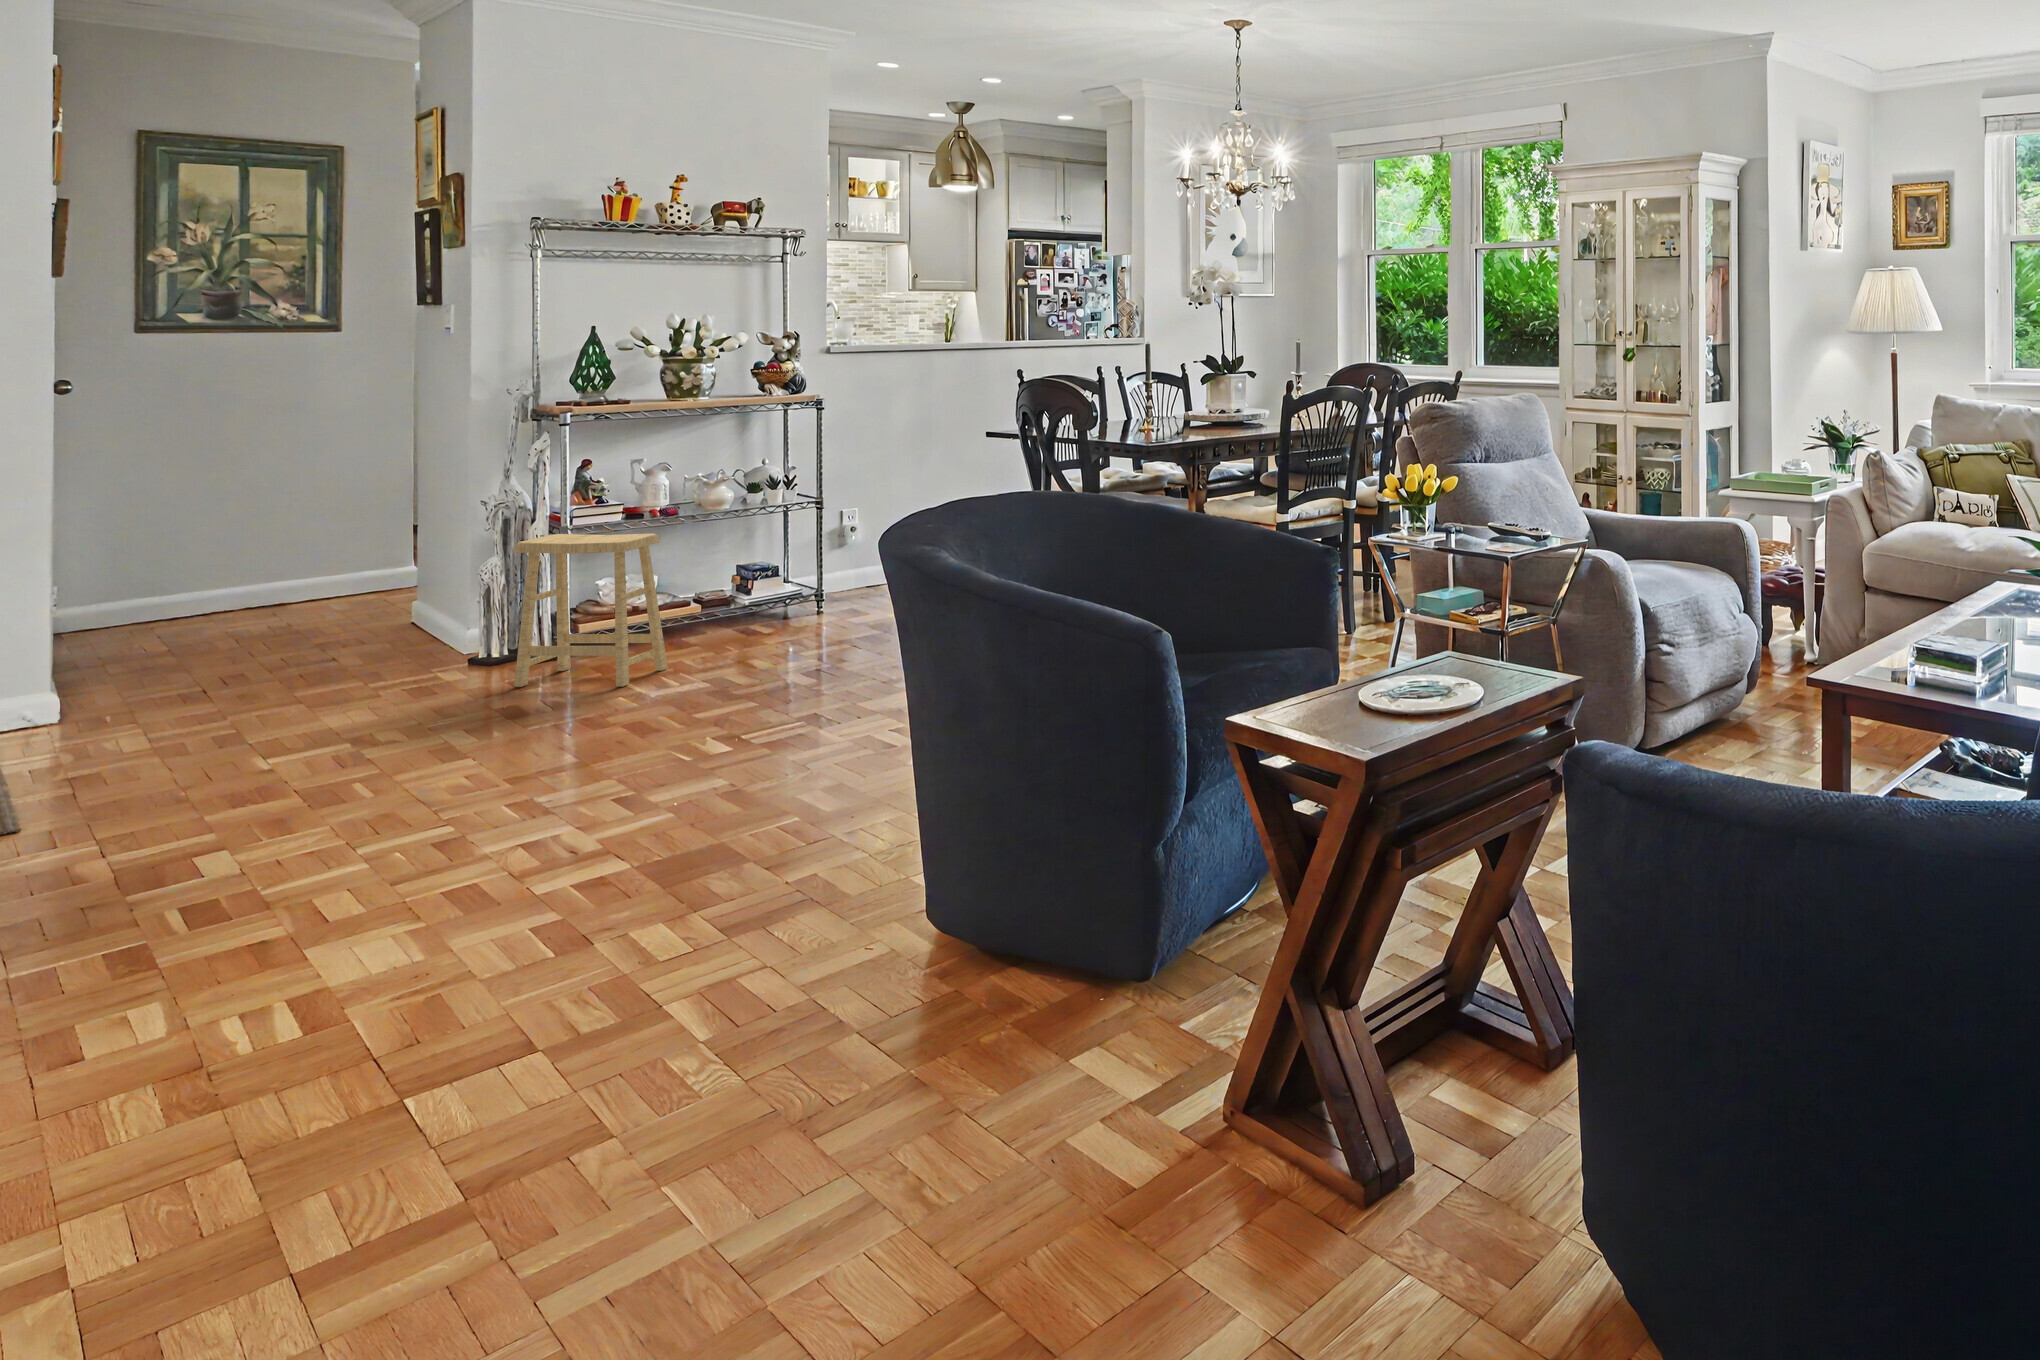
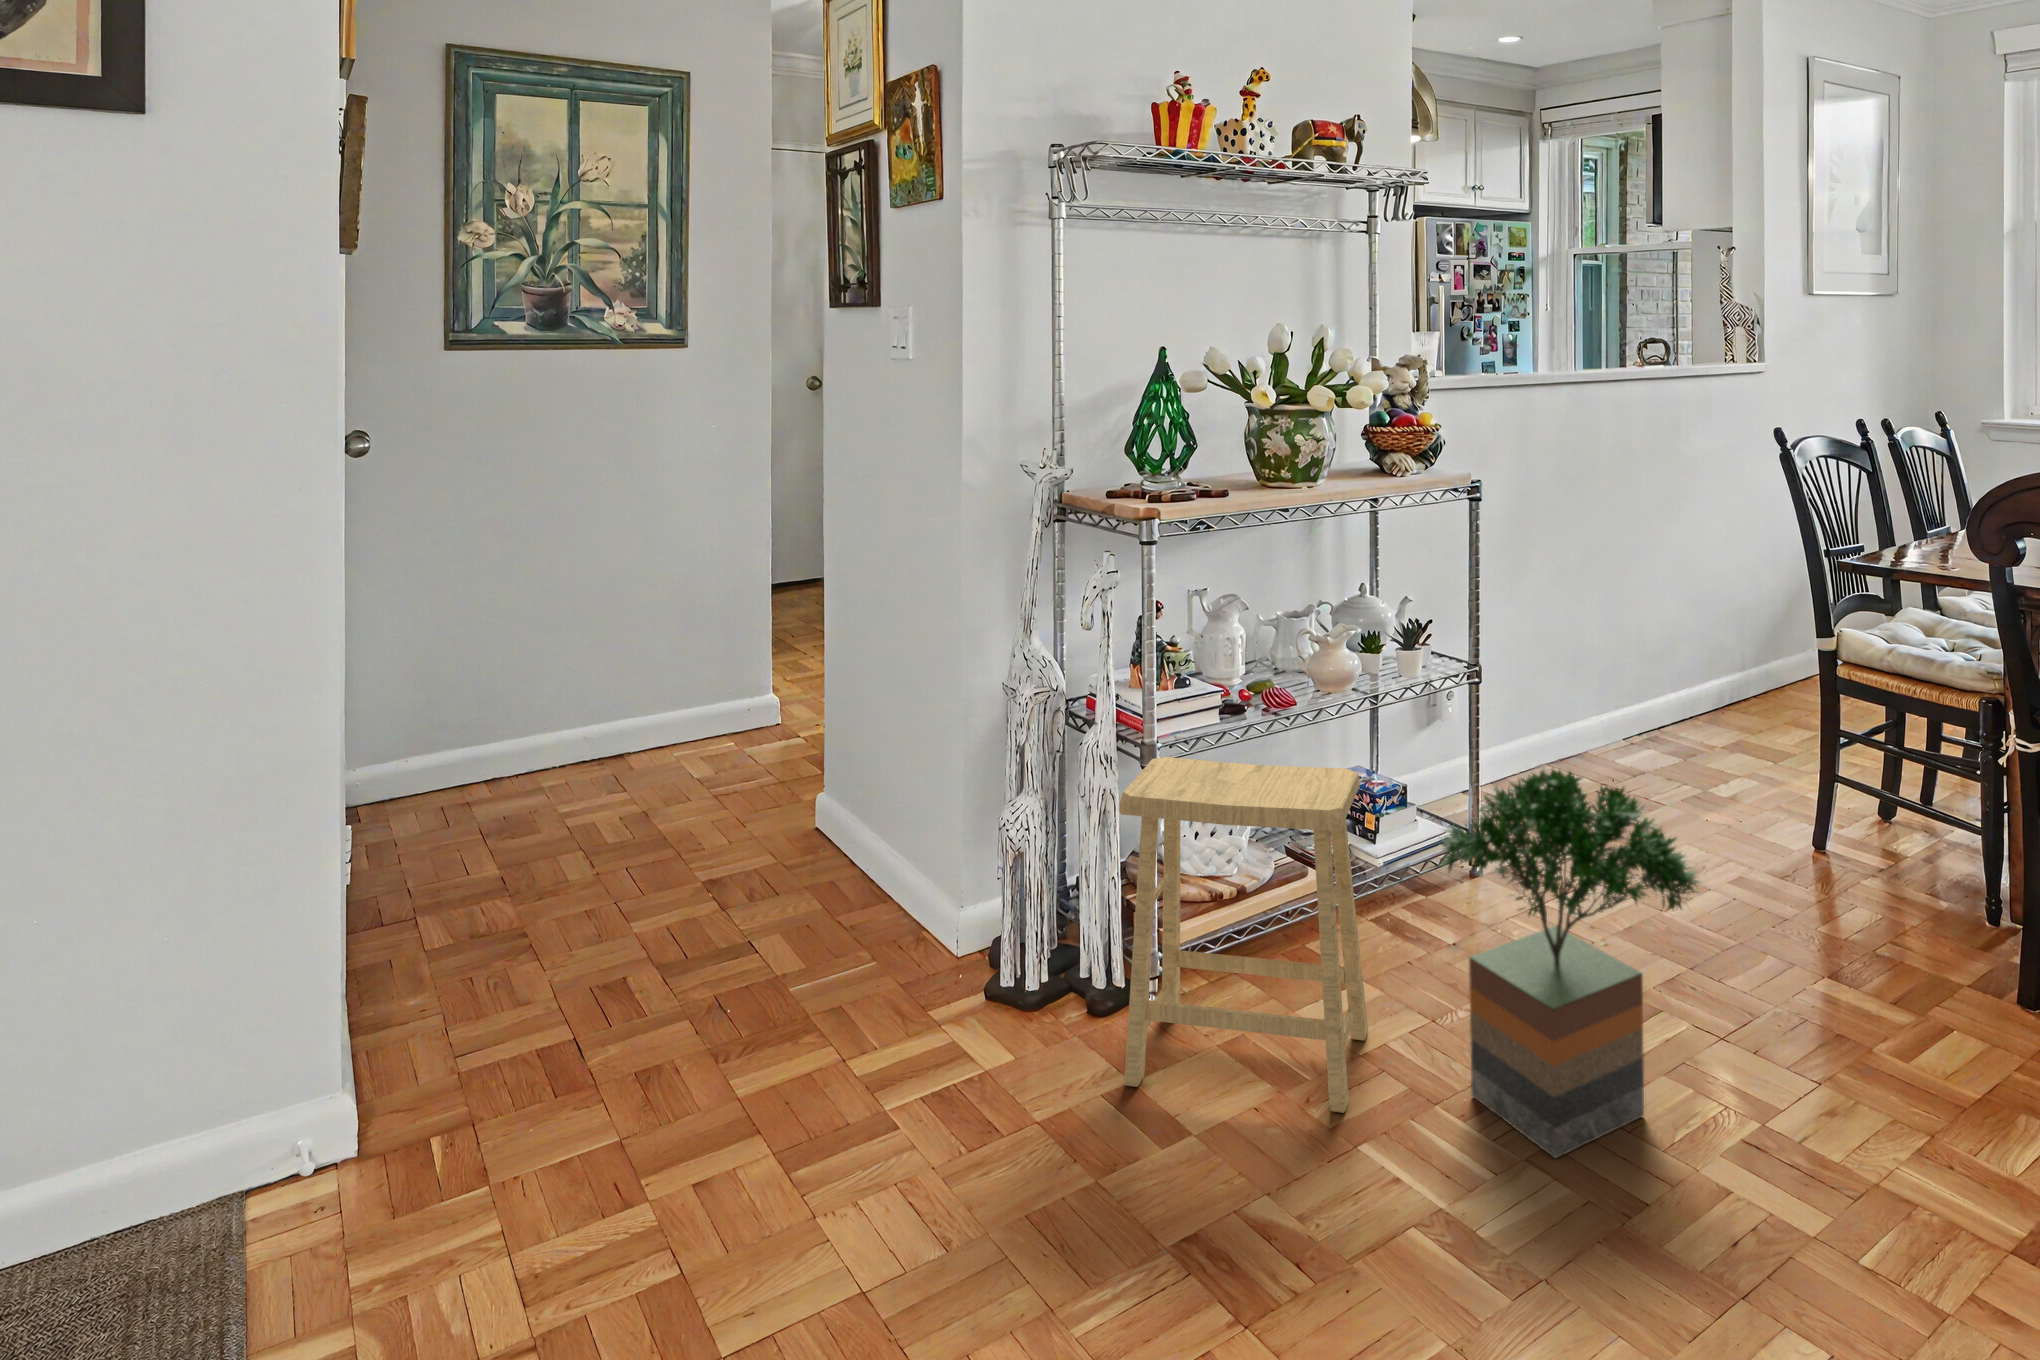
potted tree: none [673,525,800,690] -> present [1437,770,1700,1158]

